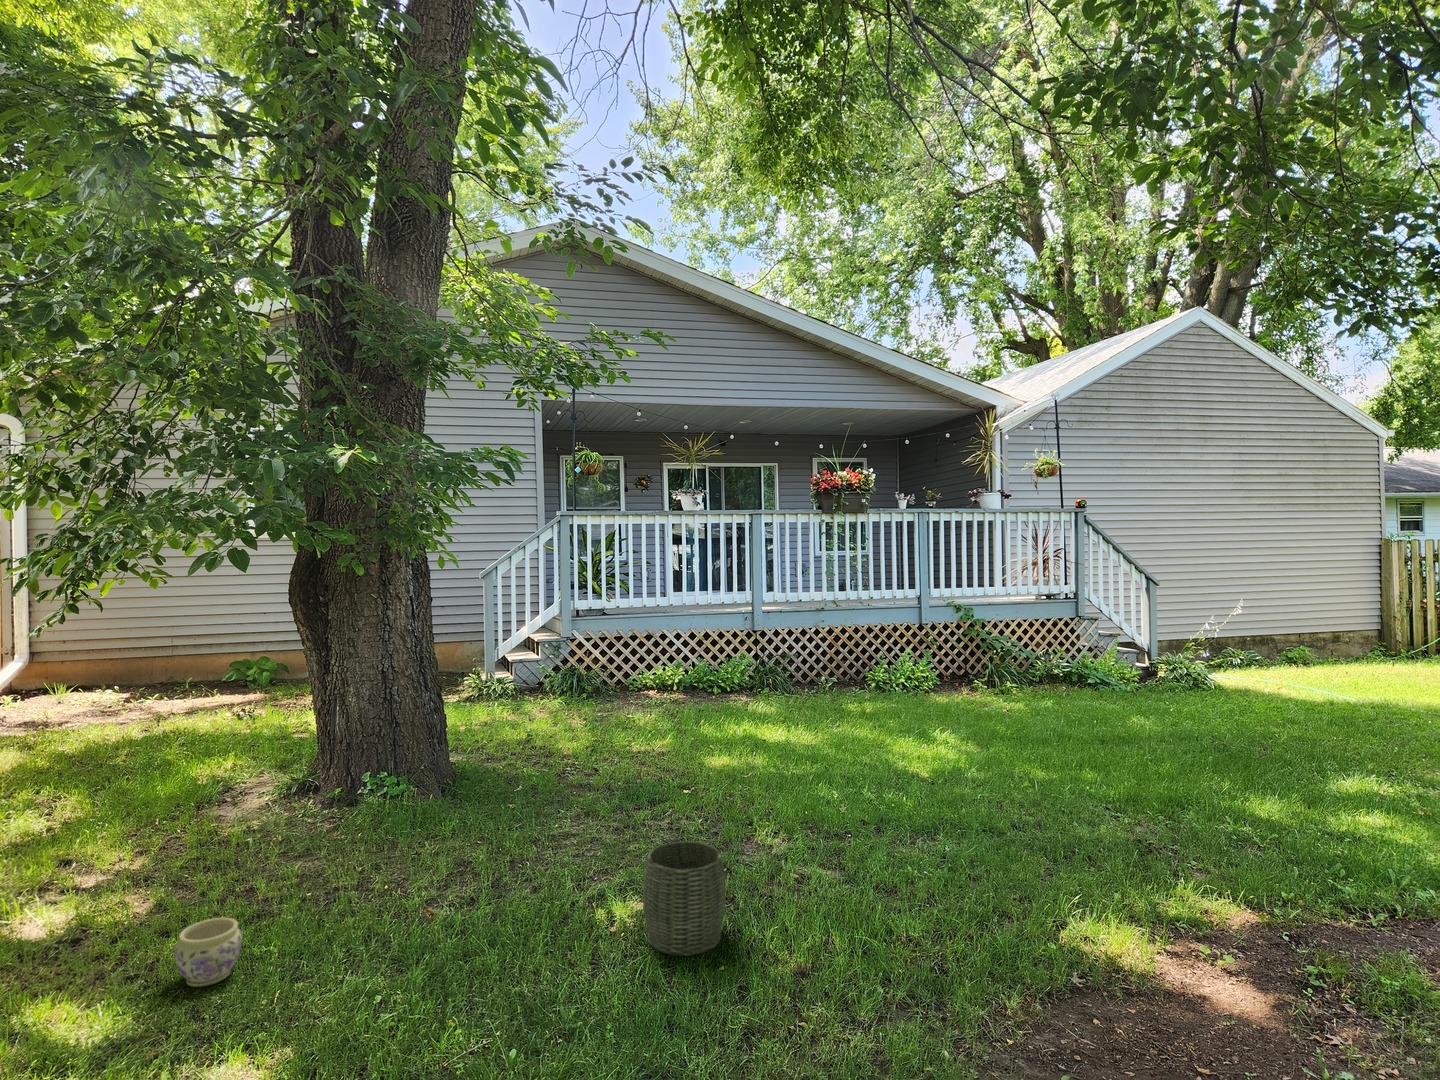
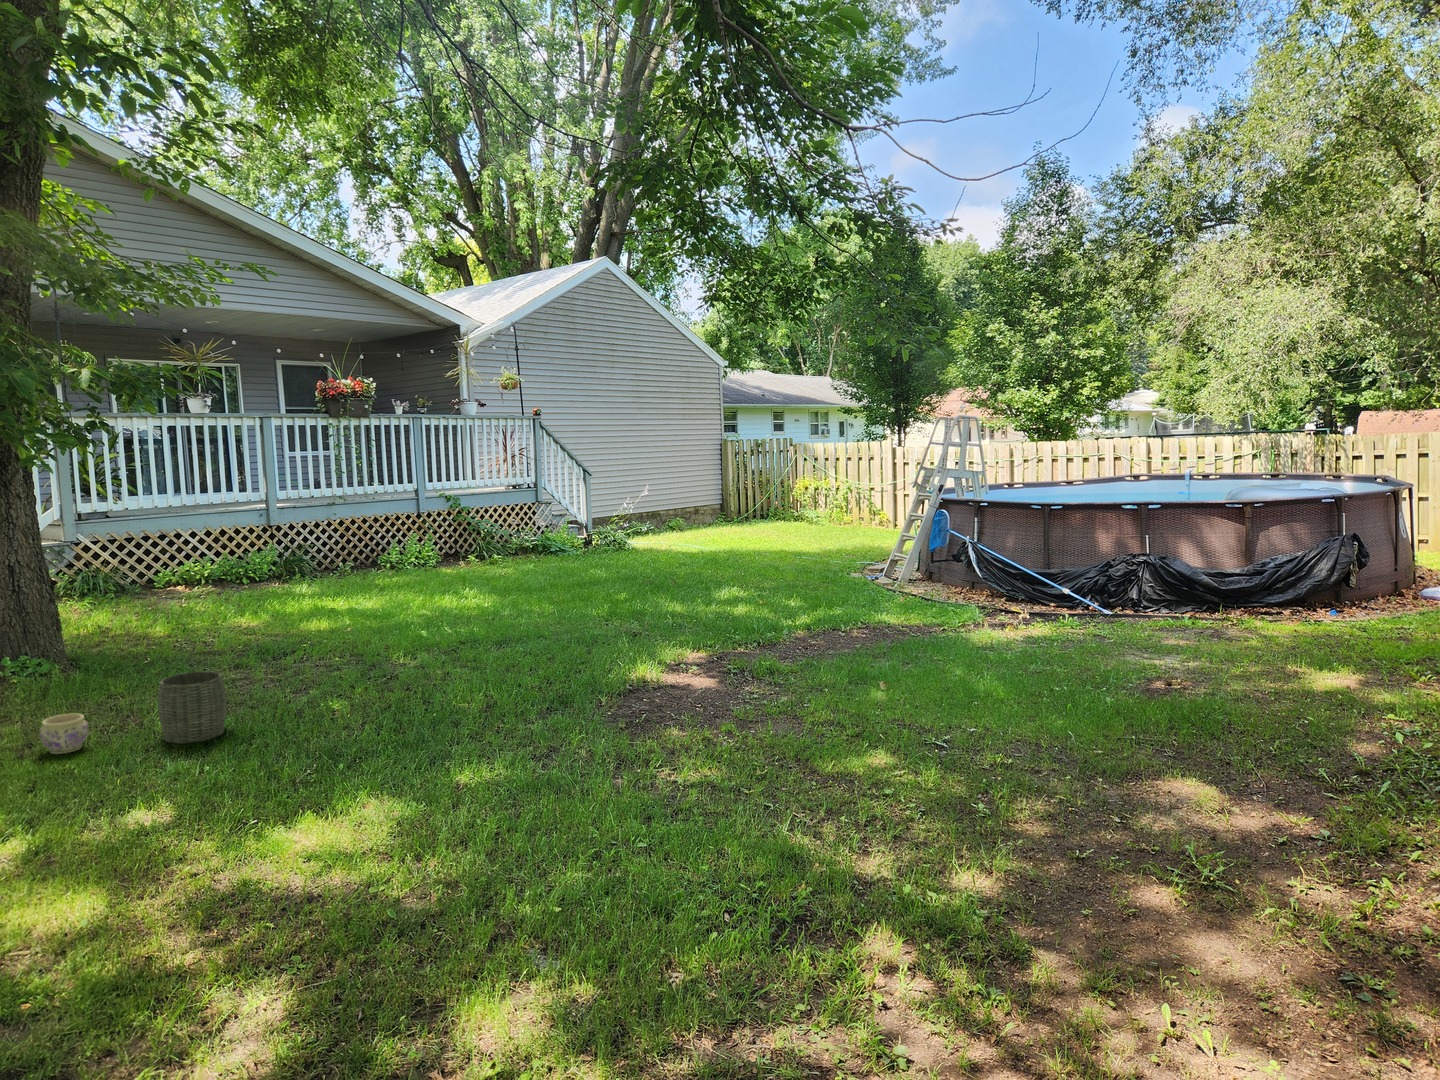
woven basket: present [643,841,726,956] -> present [158,671,227,744]

